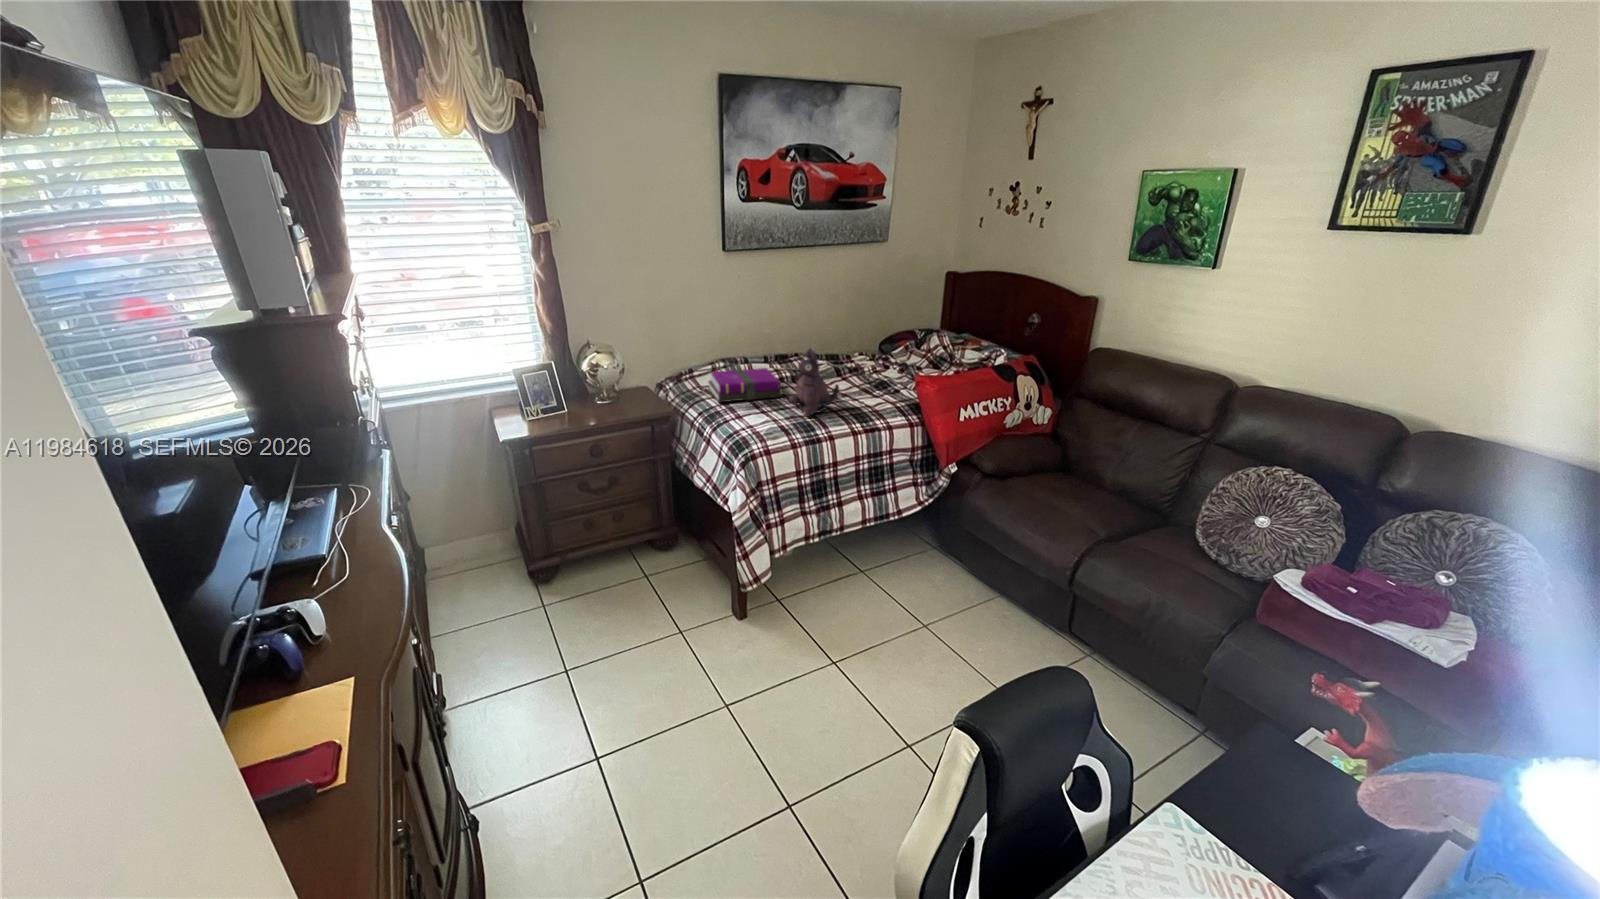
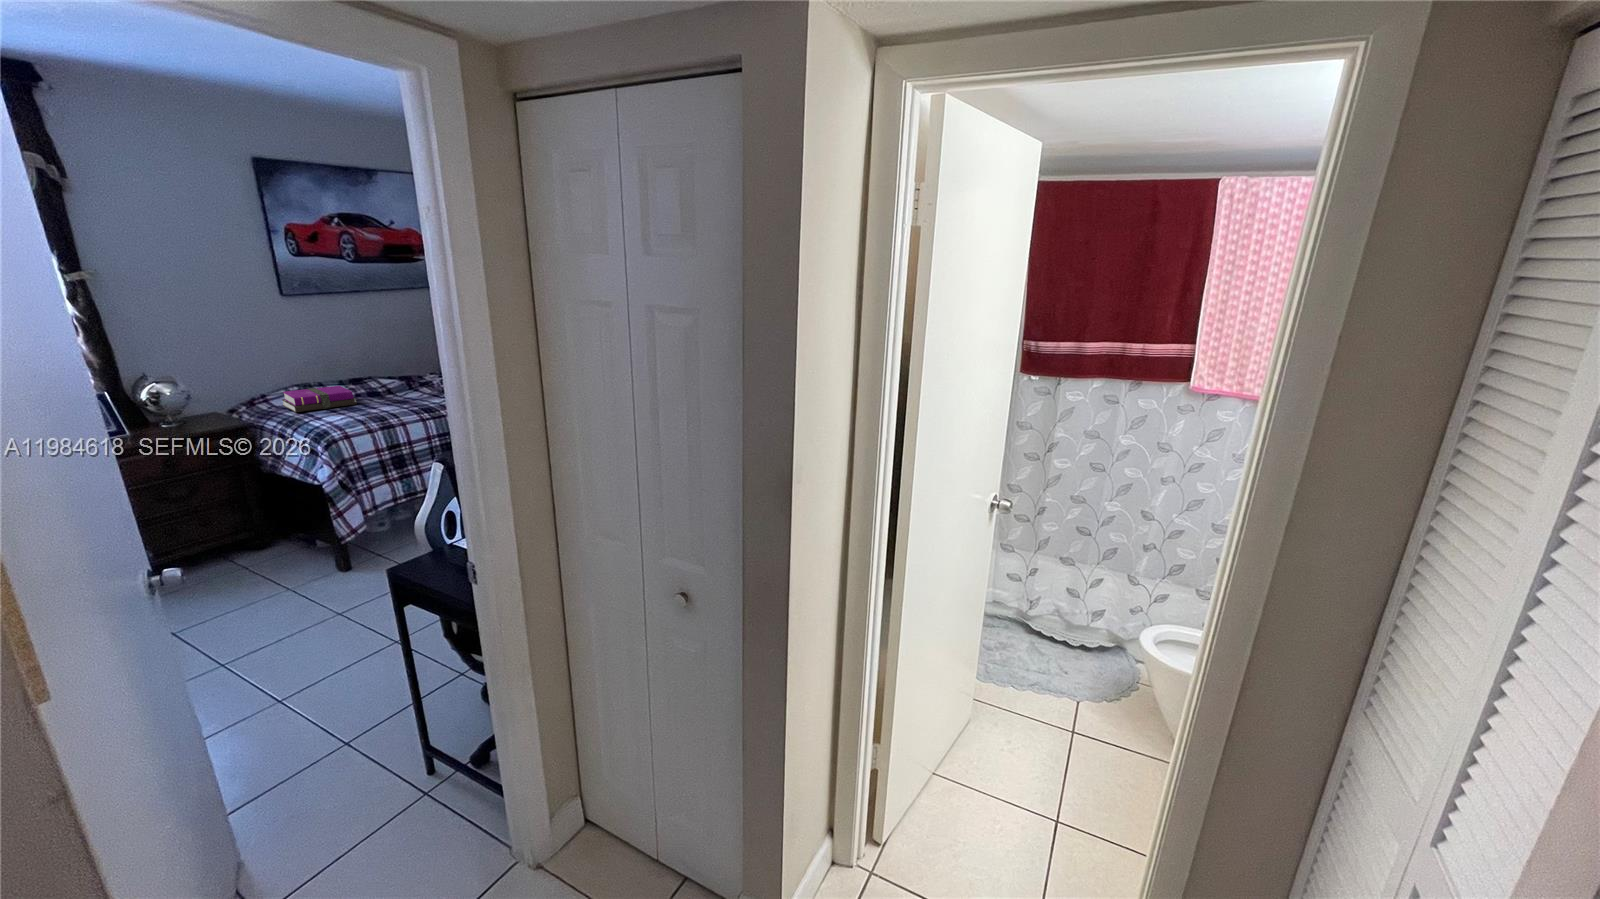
plush toy: present [789,348,839,417] -> none [362,363,406,413]

